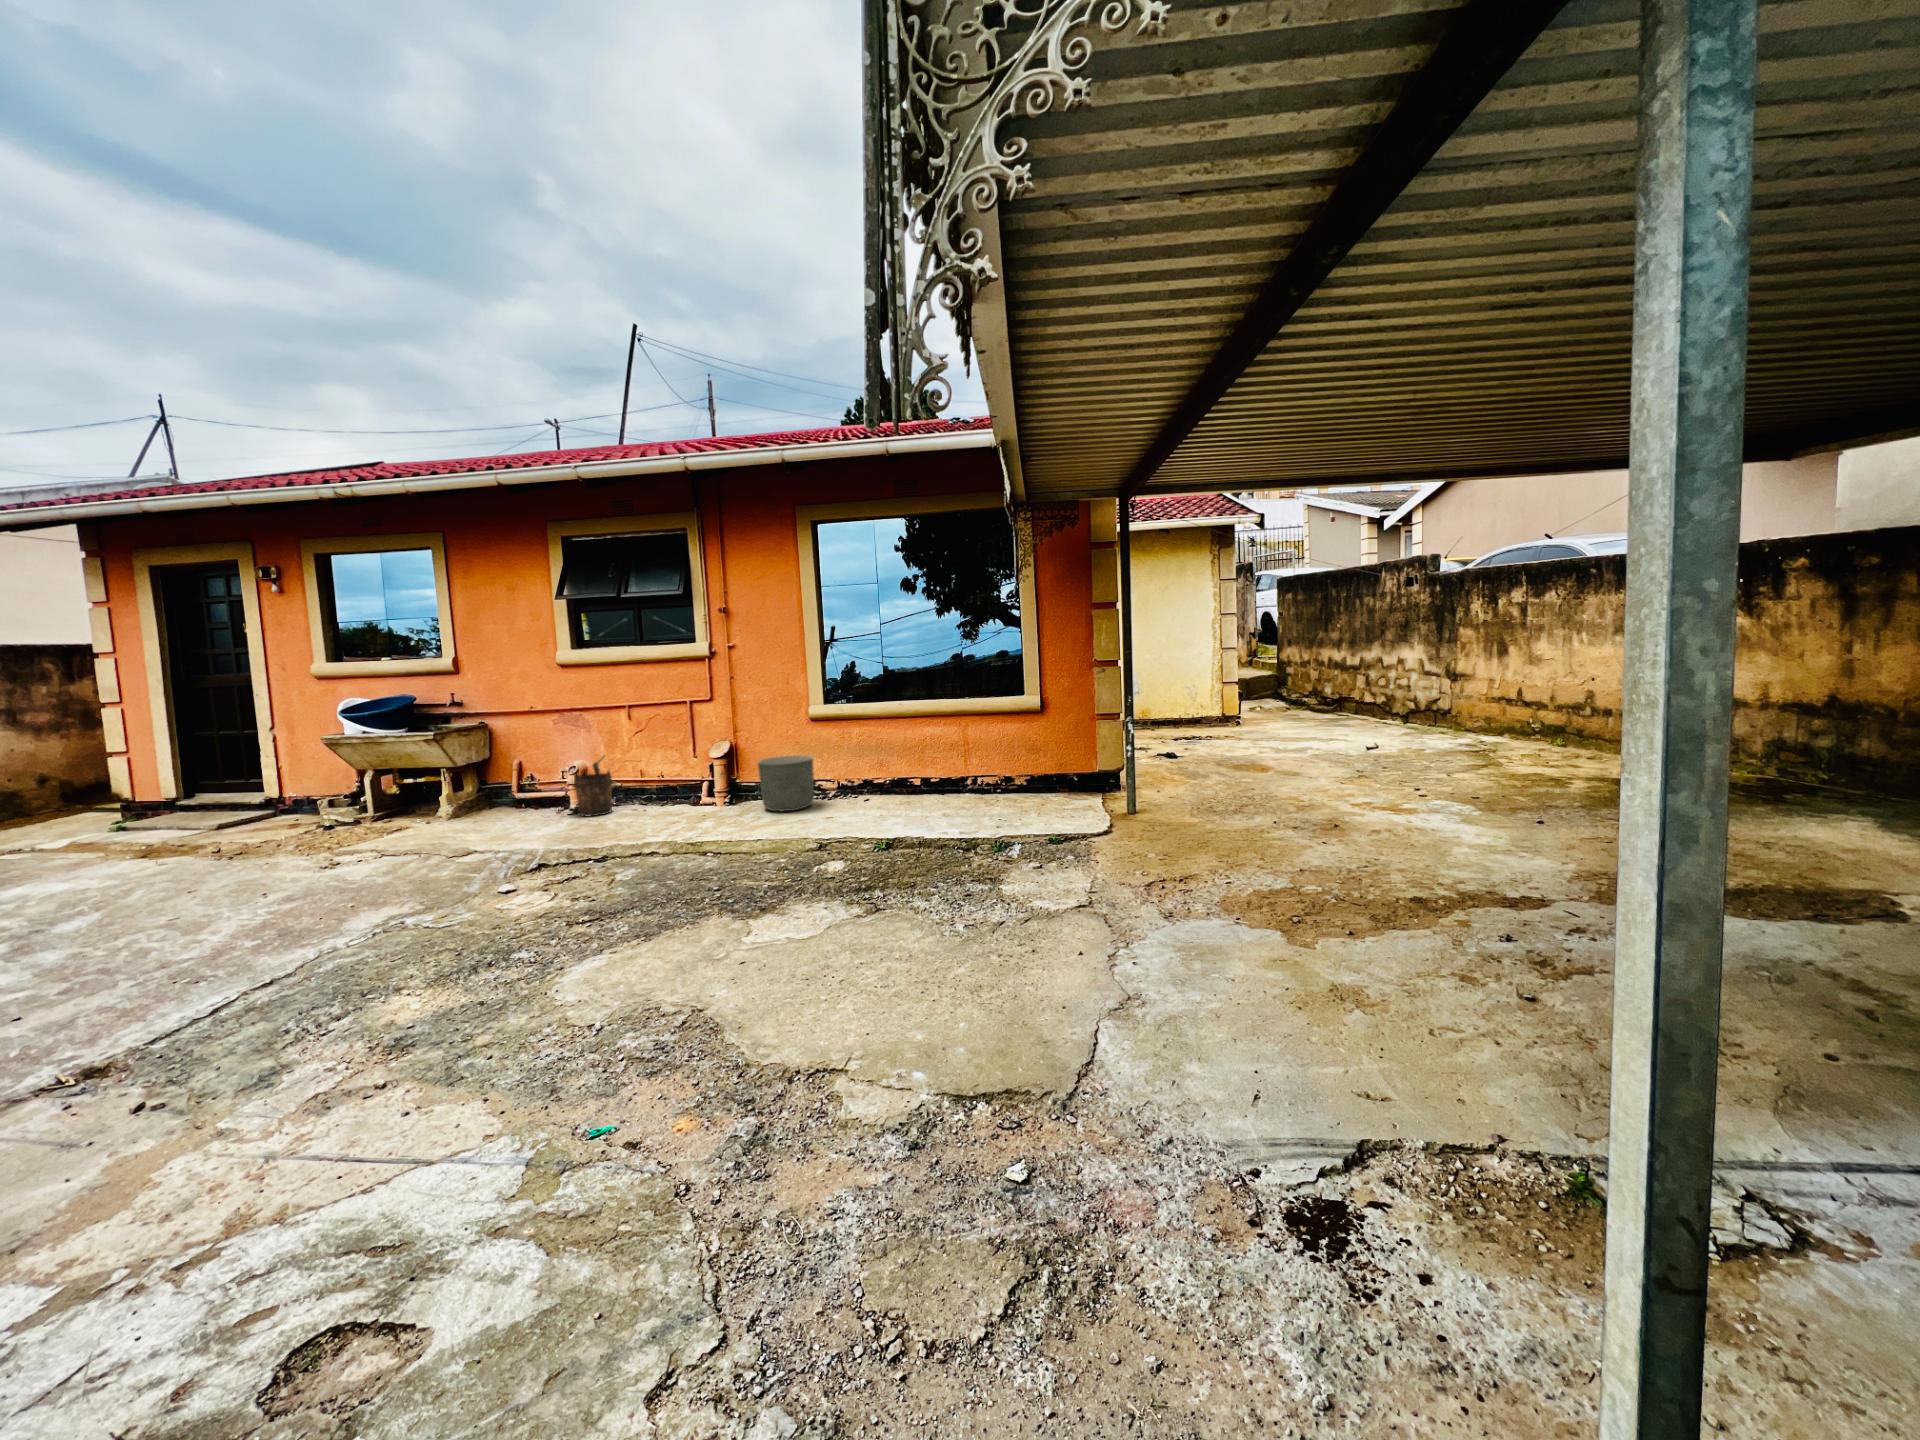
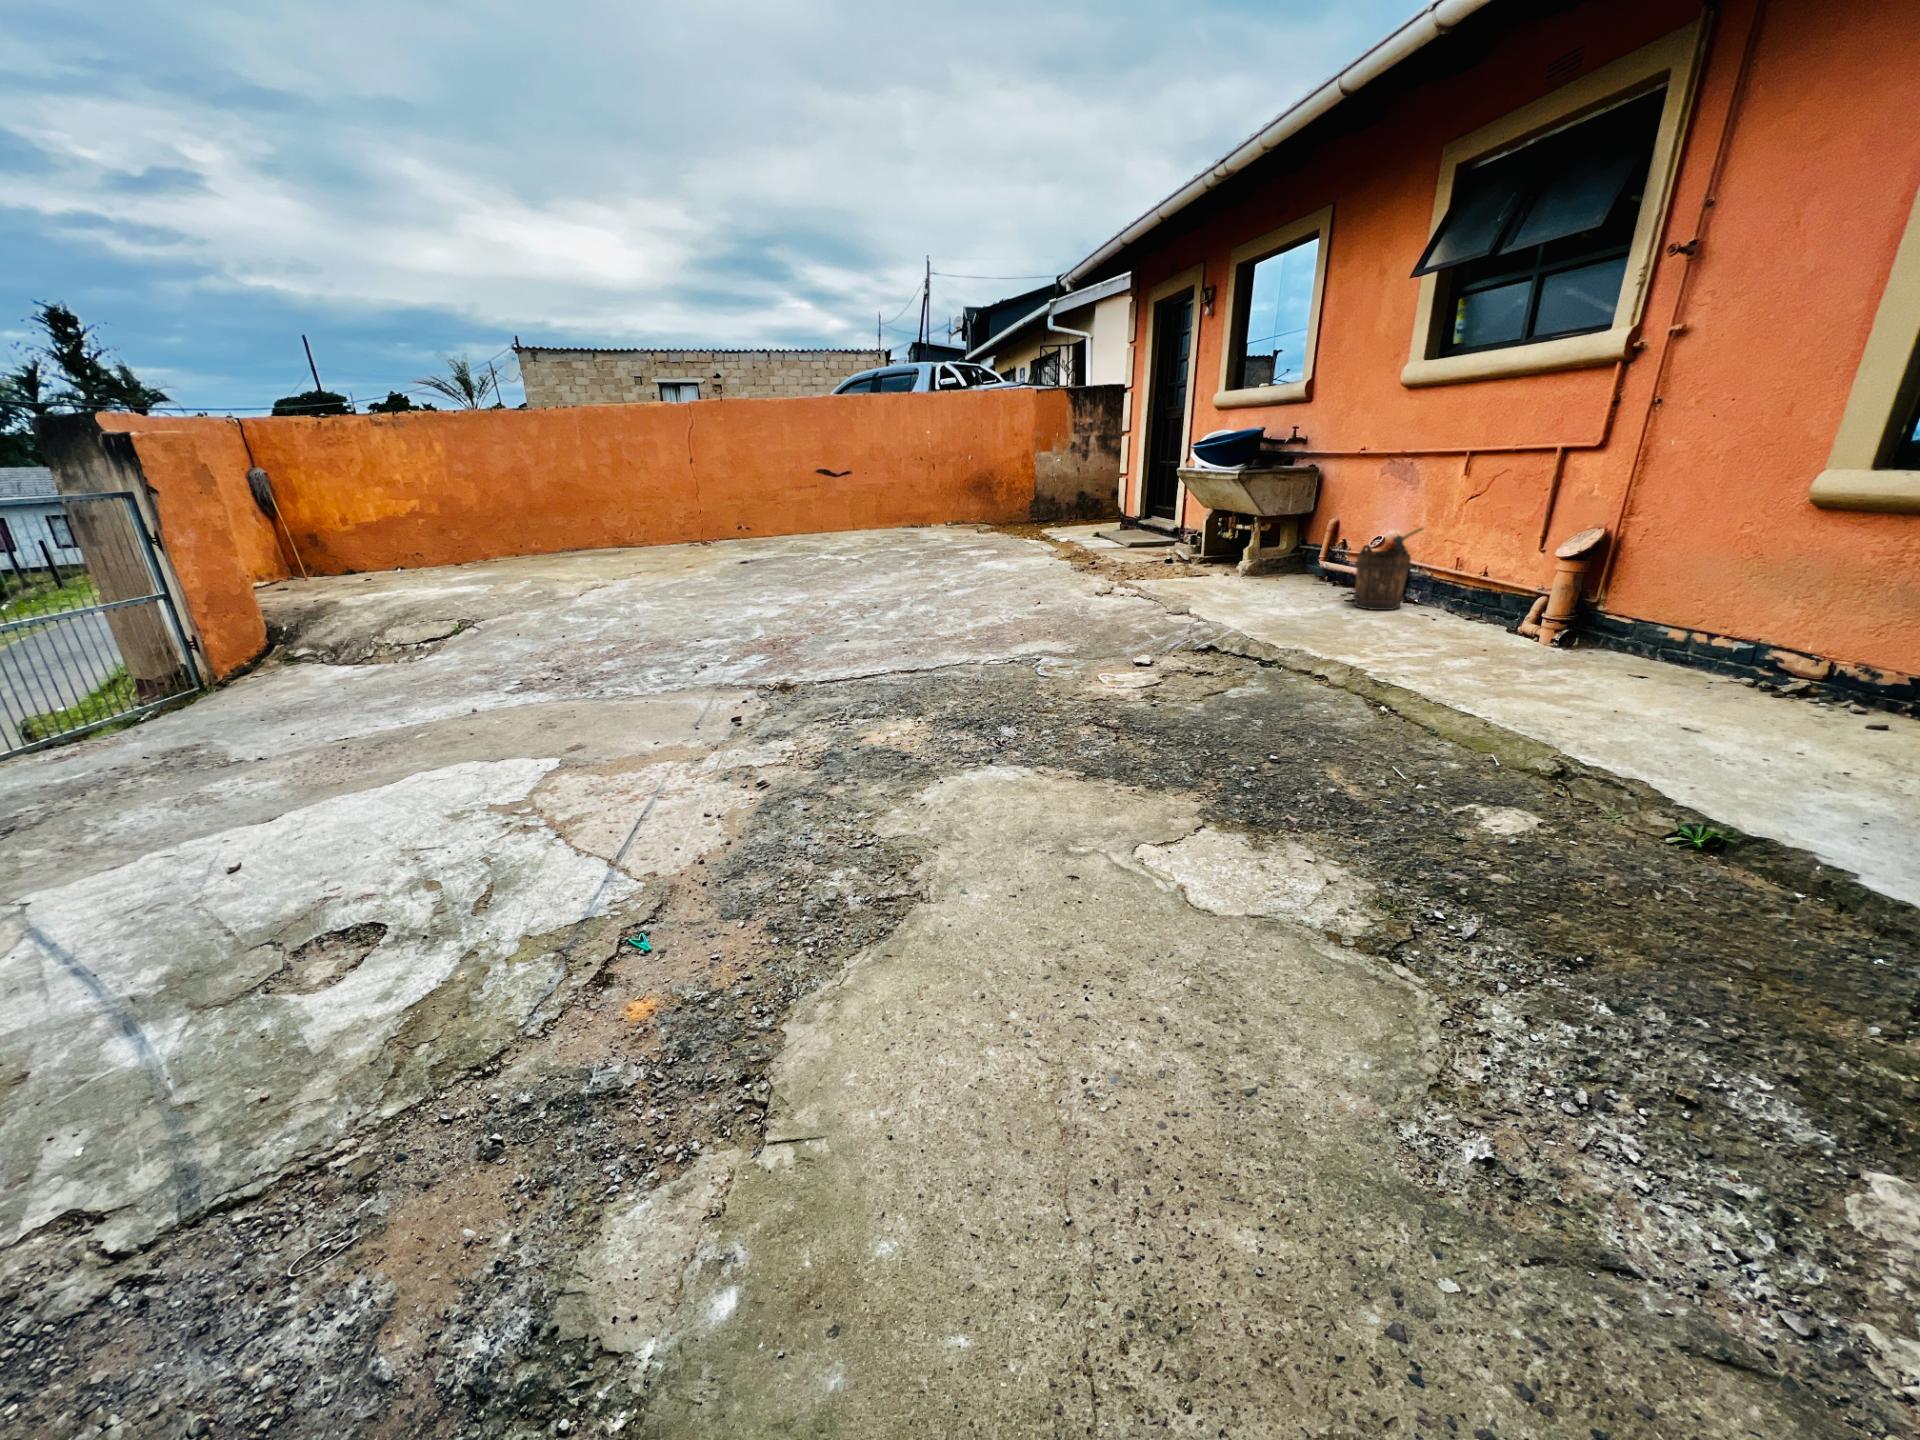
planter: present [758,755,814,811] -> none [1604,576,1771,693]

